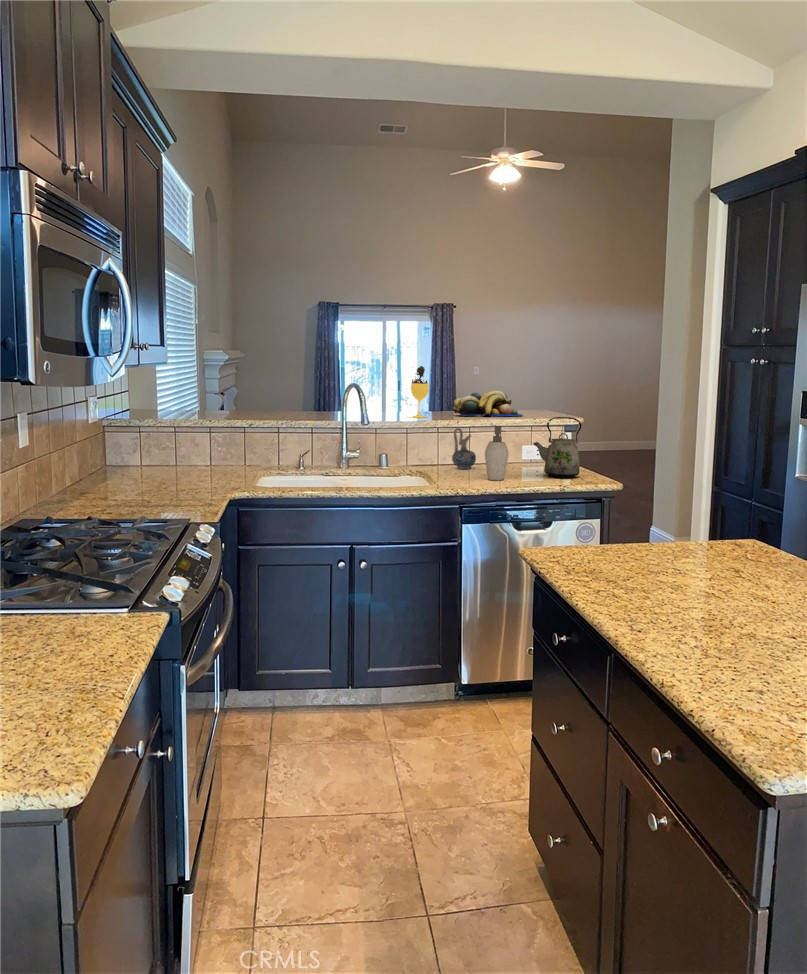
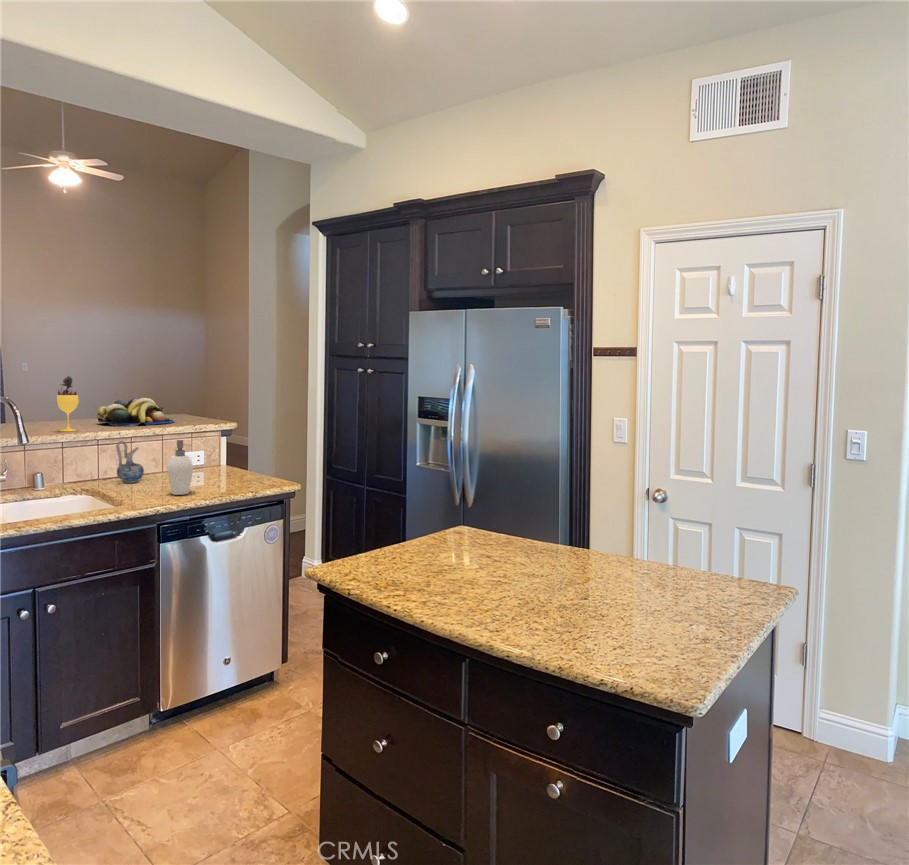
kettle: present [533,417,581,477] -> none [209,427,257,484]

